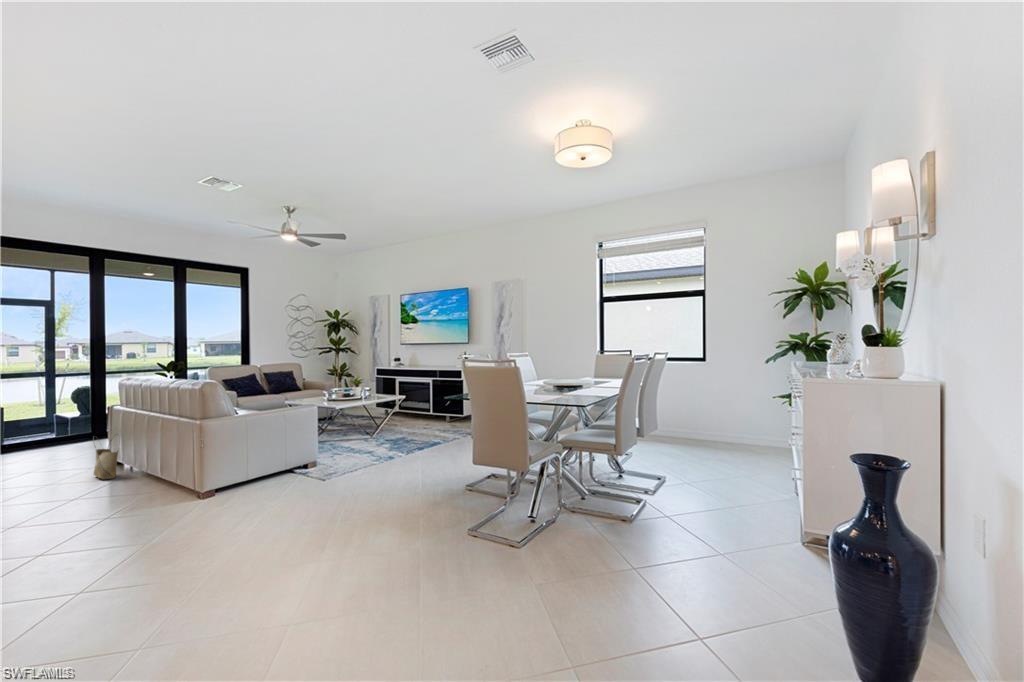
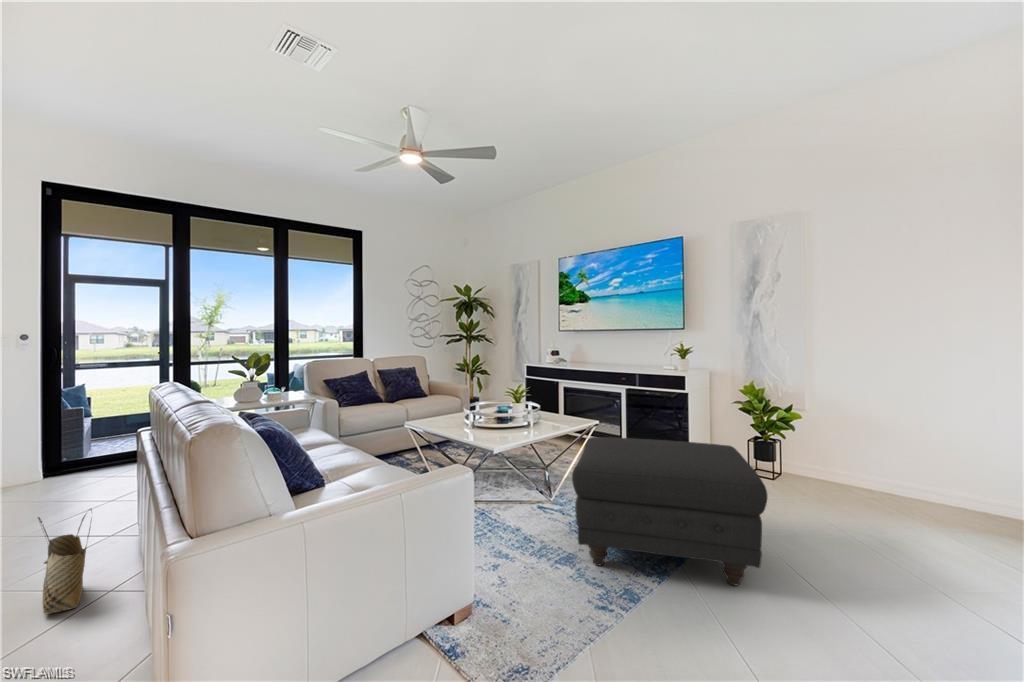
ottoman: none [367,398,456,453] -> present [572,437,767,585]

